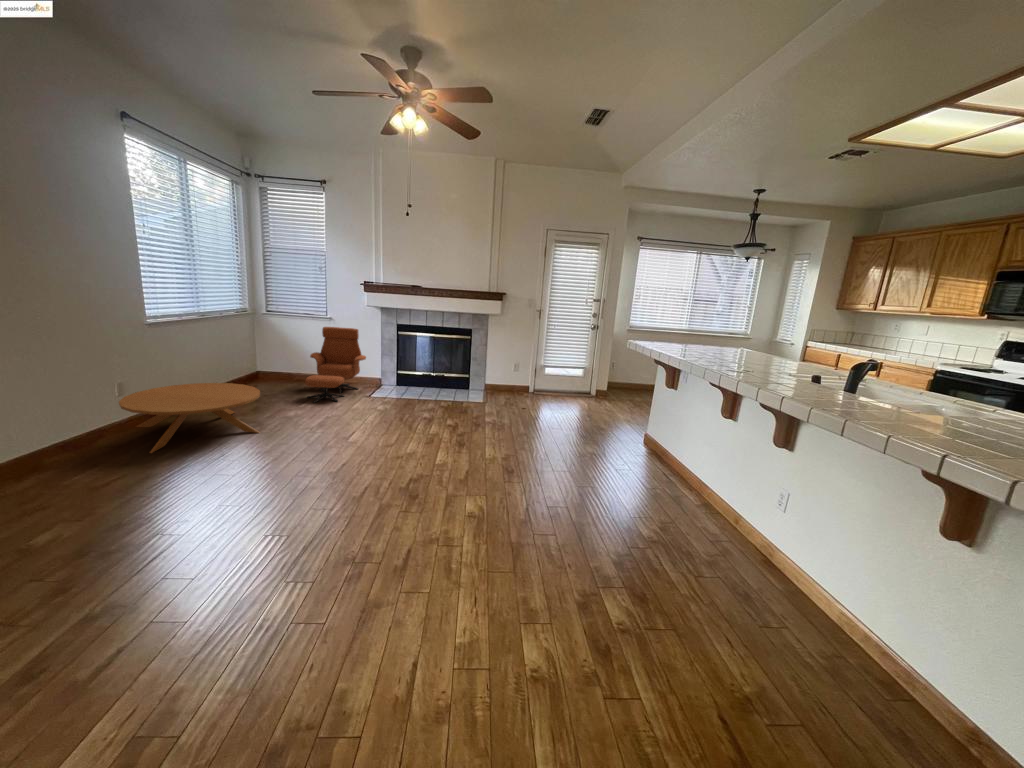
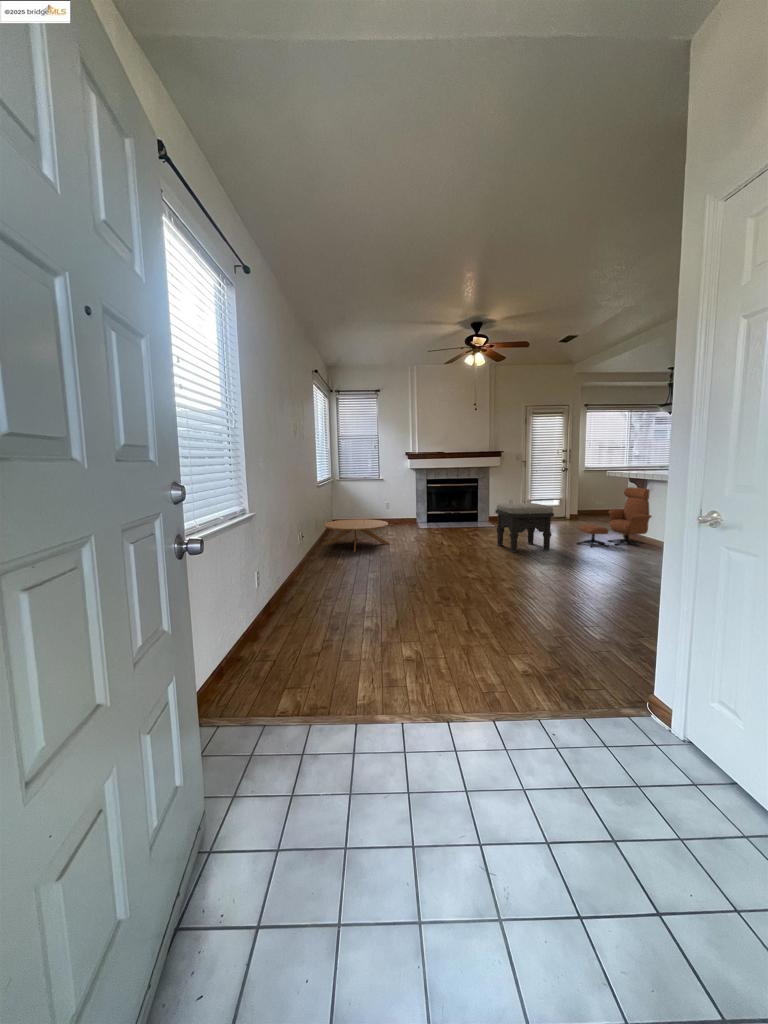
lounge chair: present [305,327,366,403] -> present [577,487,652,547]
ottoman: none [420,384,506,478] -> present [495,503,554,552]

